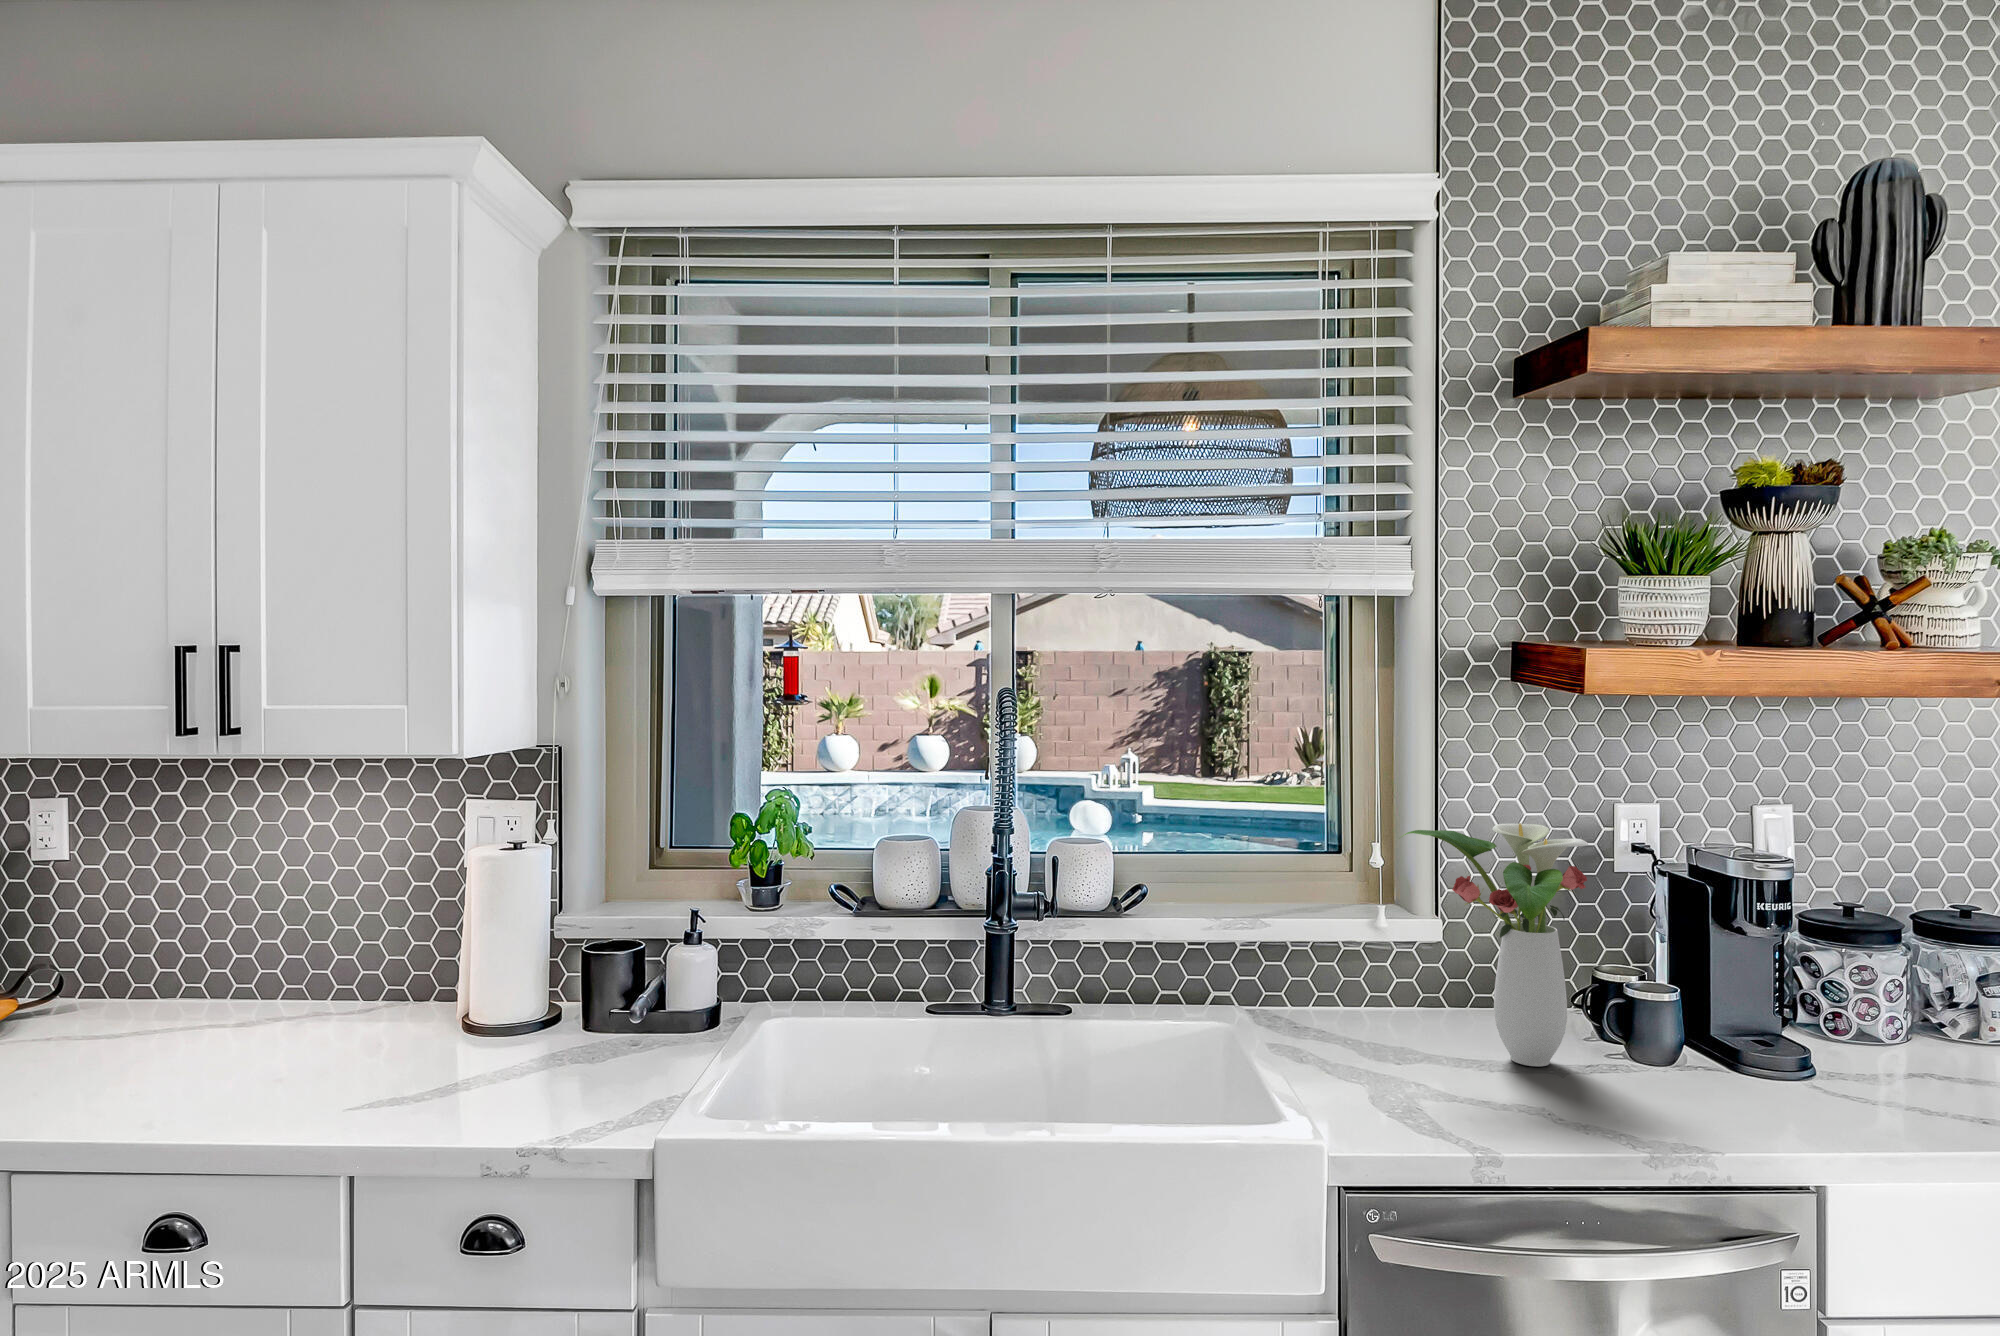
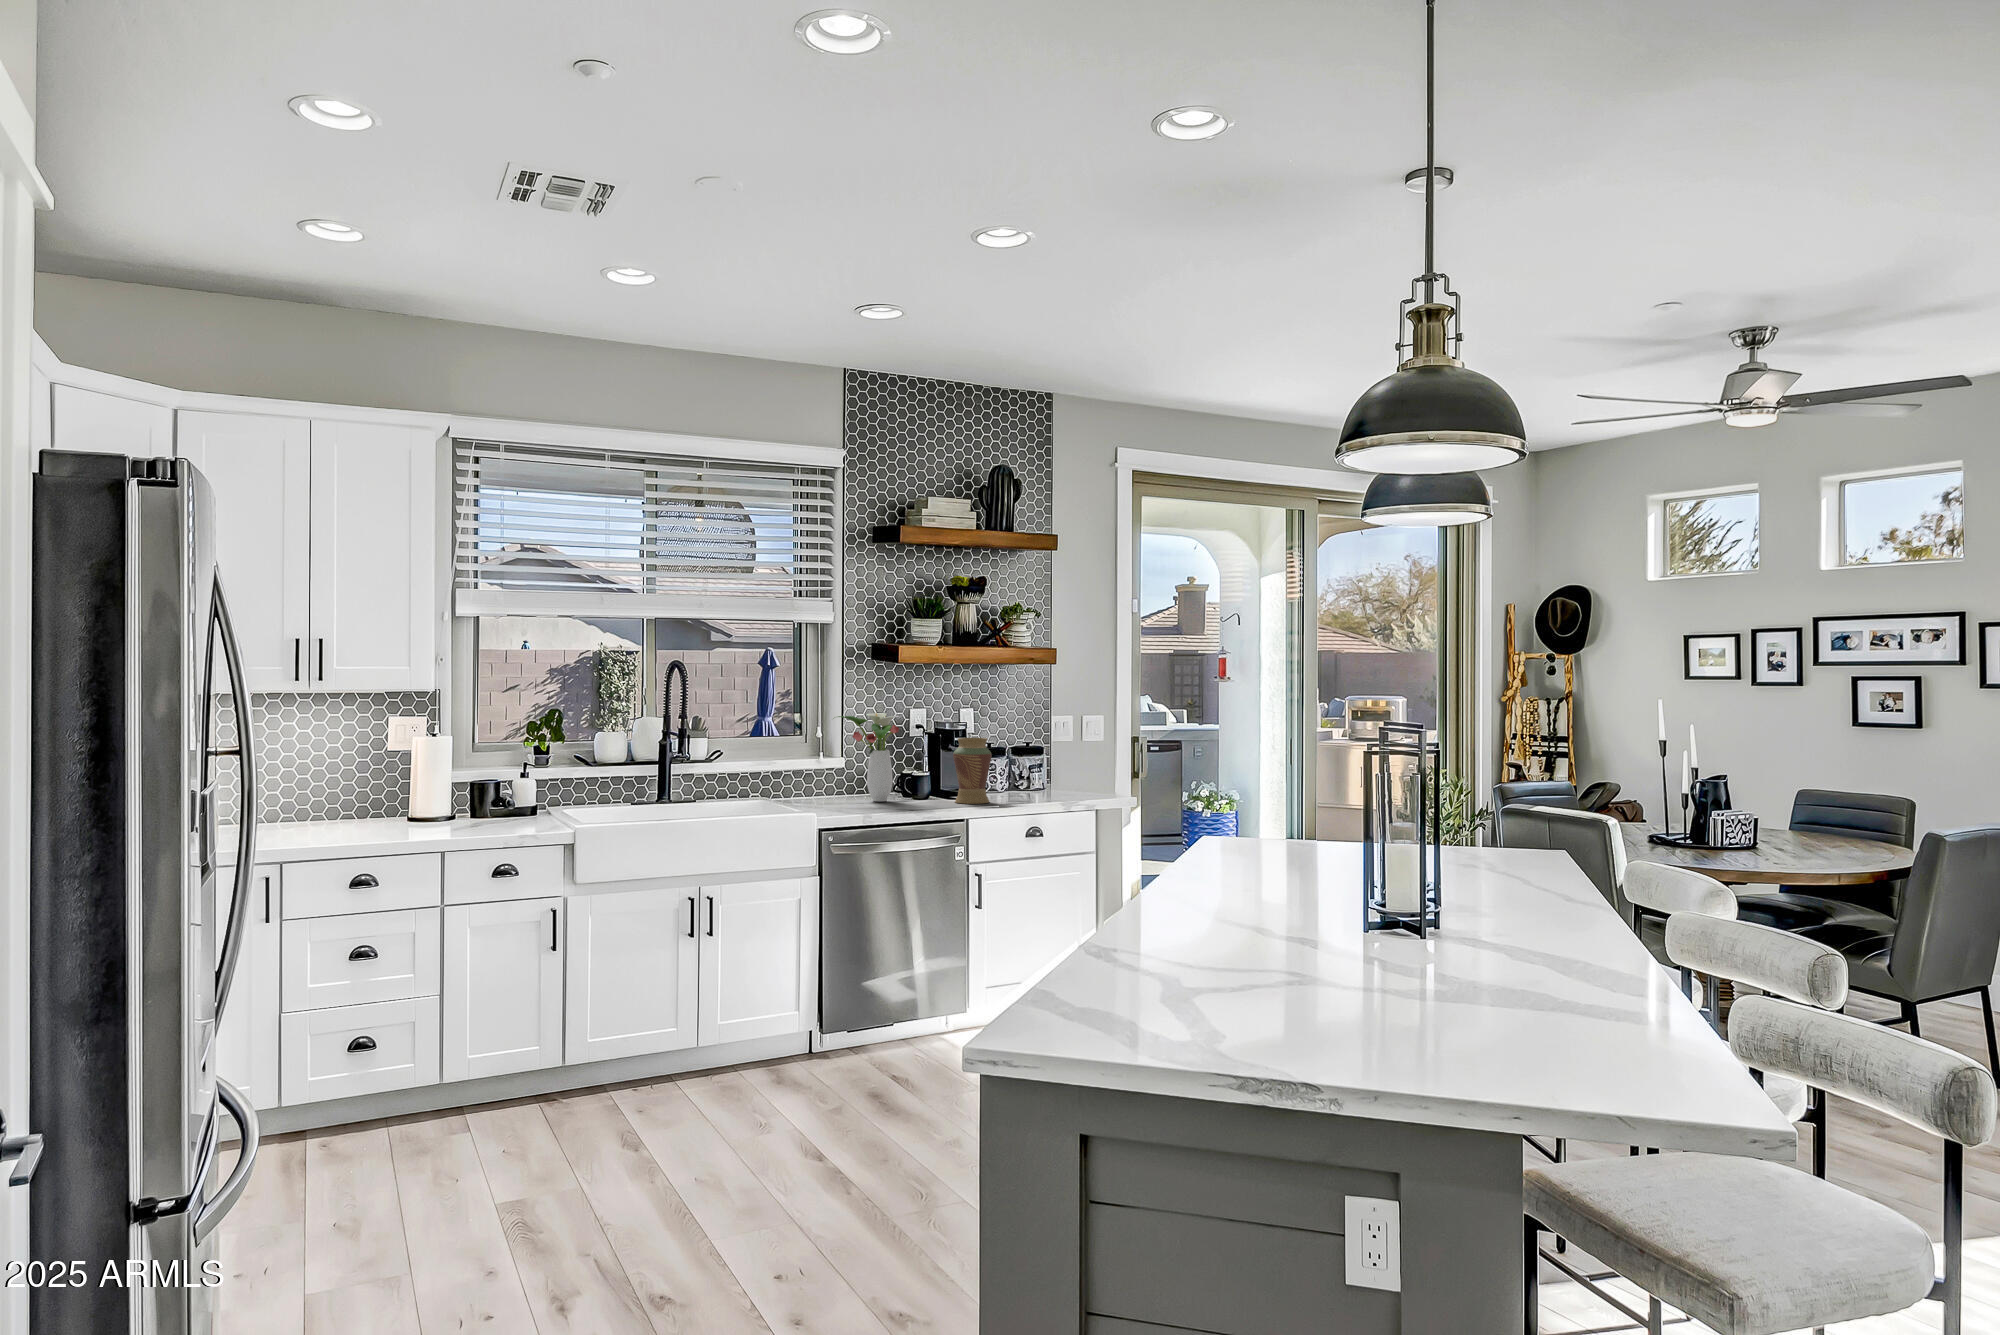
vase: none [1762,917,1902,1135] -> present [953,738,992,804]

